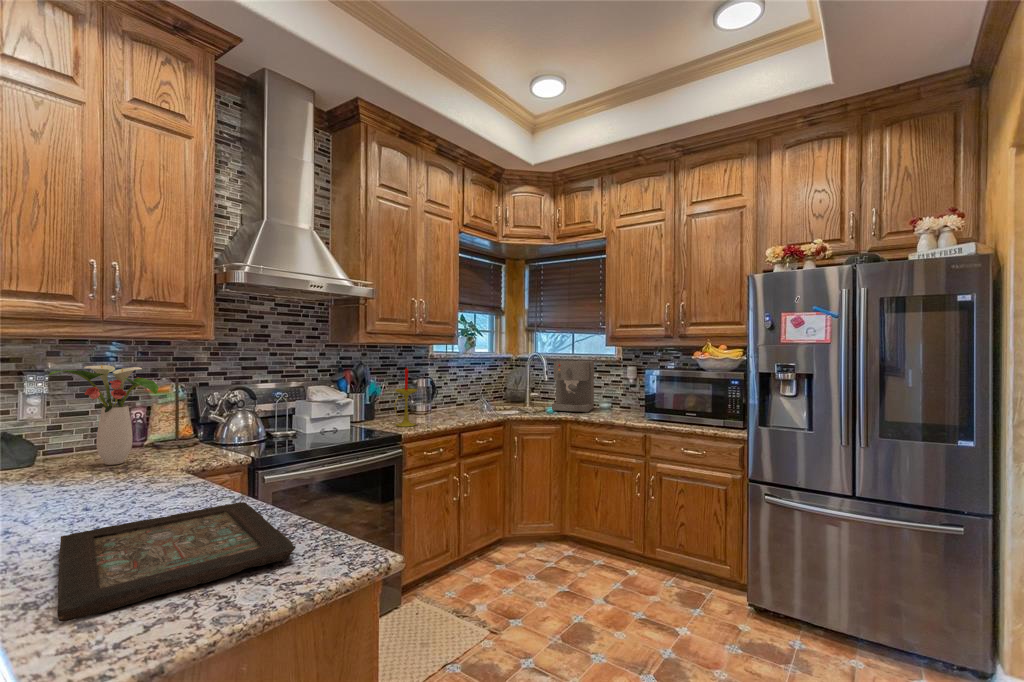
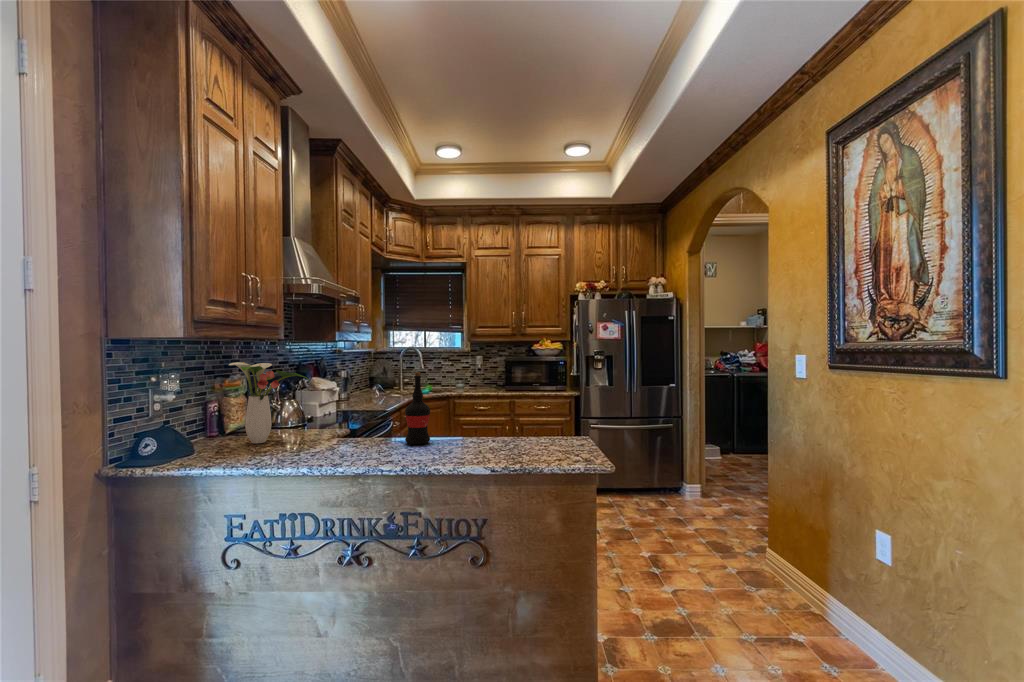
coffee maker: present [552,361,594,413] -> none [427,353,458,391]
candle: present [394,368,417,427] -> none [357,360,376,407]
wine bottle: none [160,389,208,504] -> present [405,372,430,444]
decorative tray: present [57,502,296,621] -> none [444,434,557,463]

